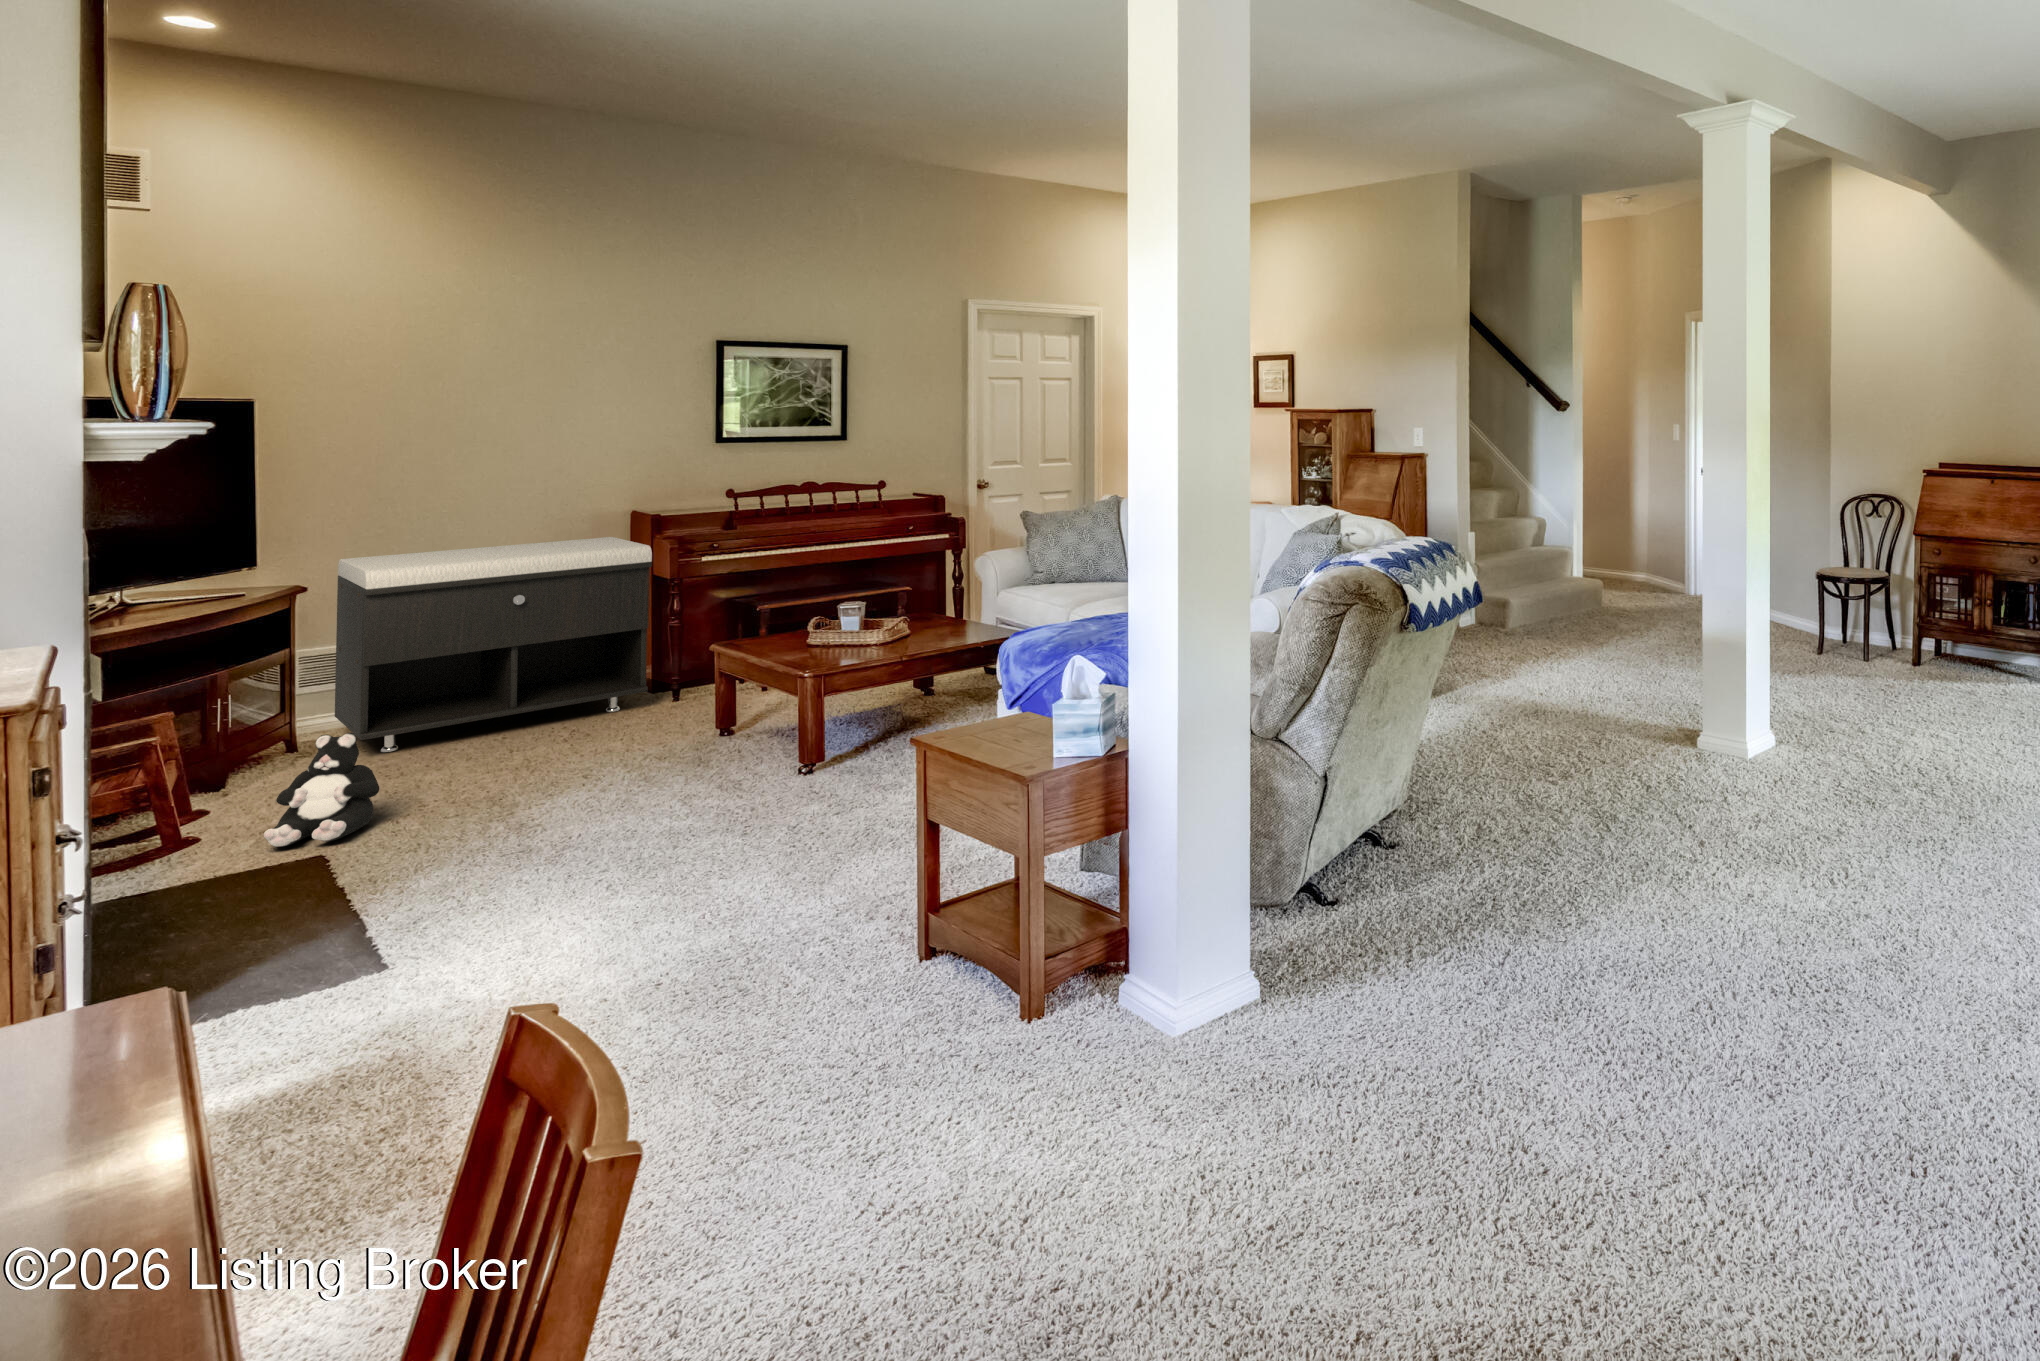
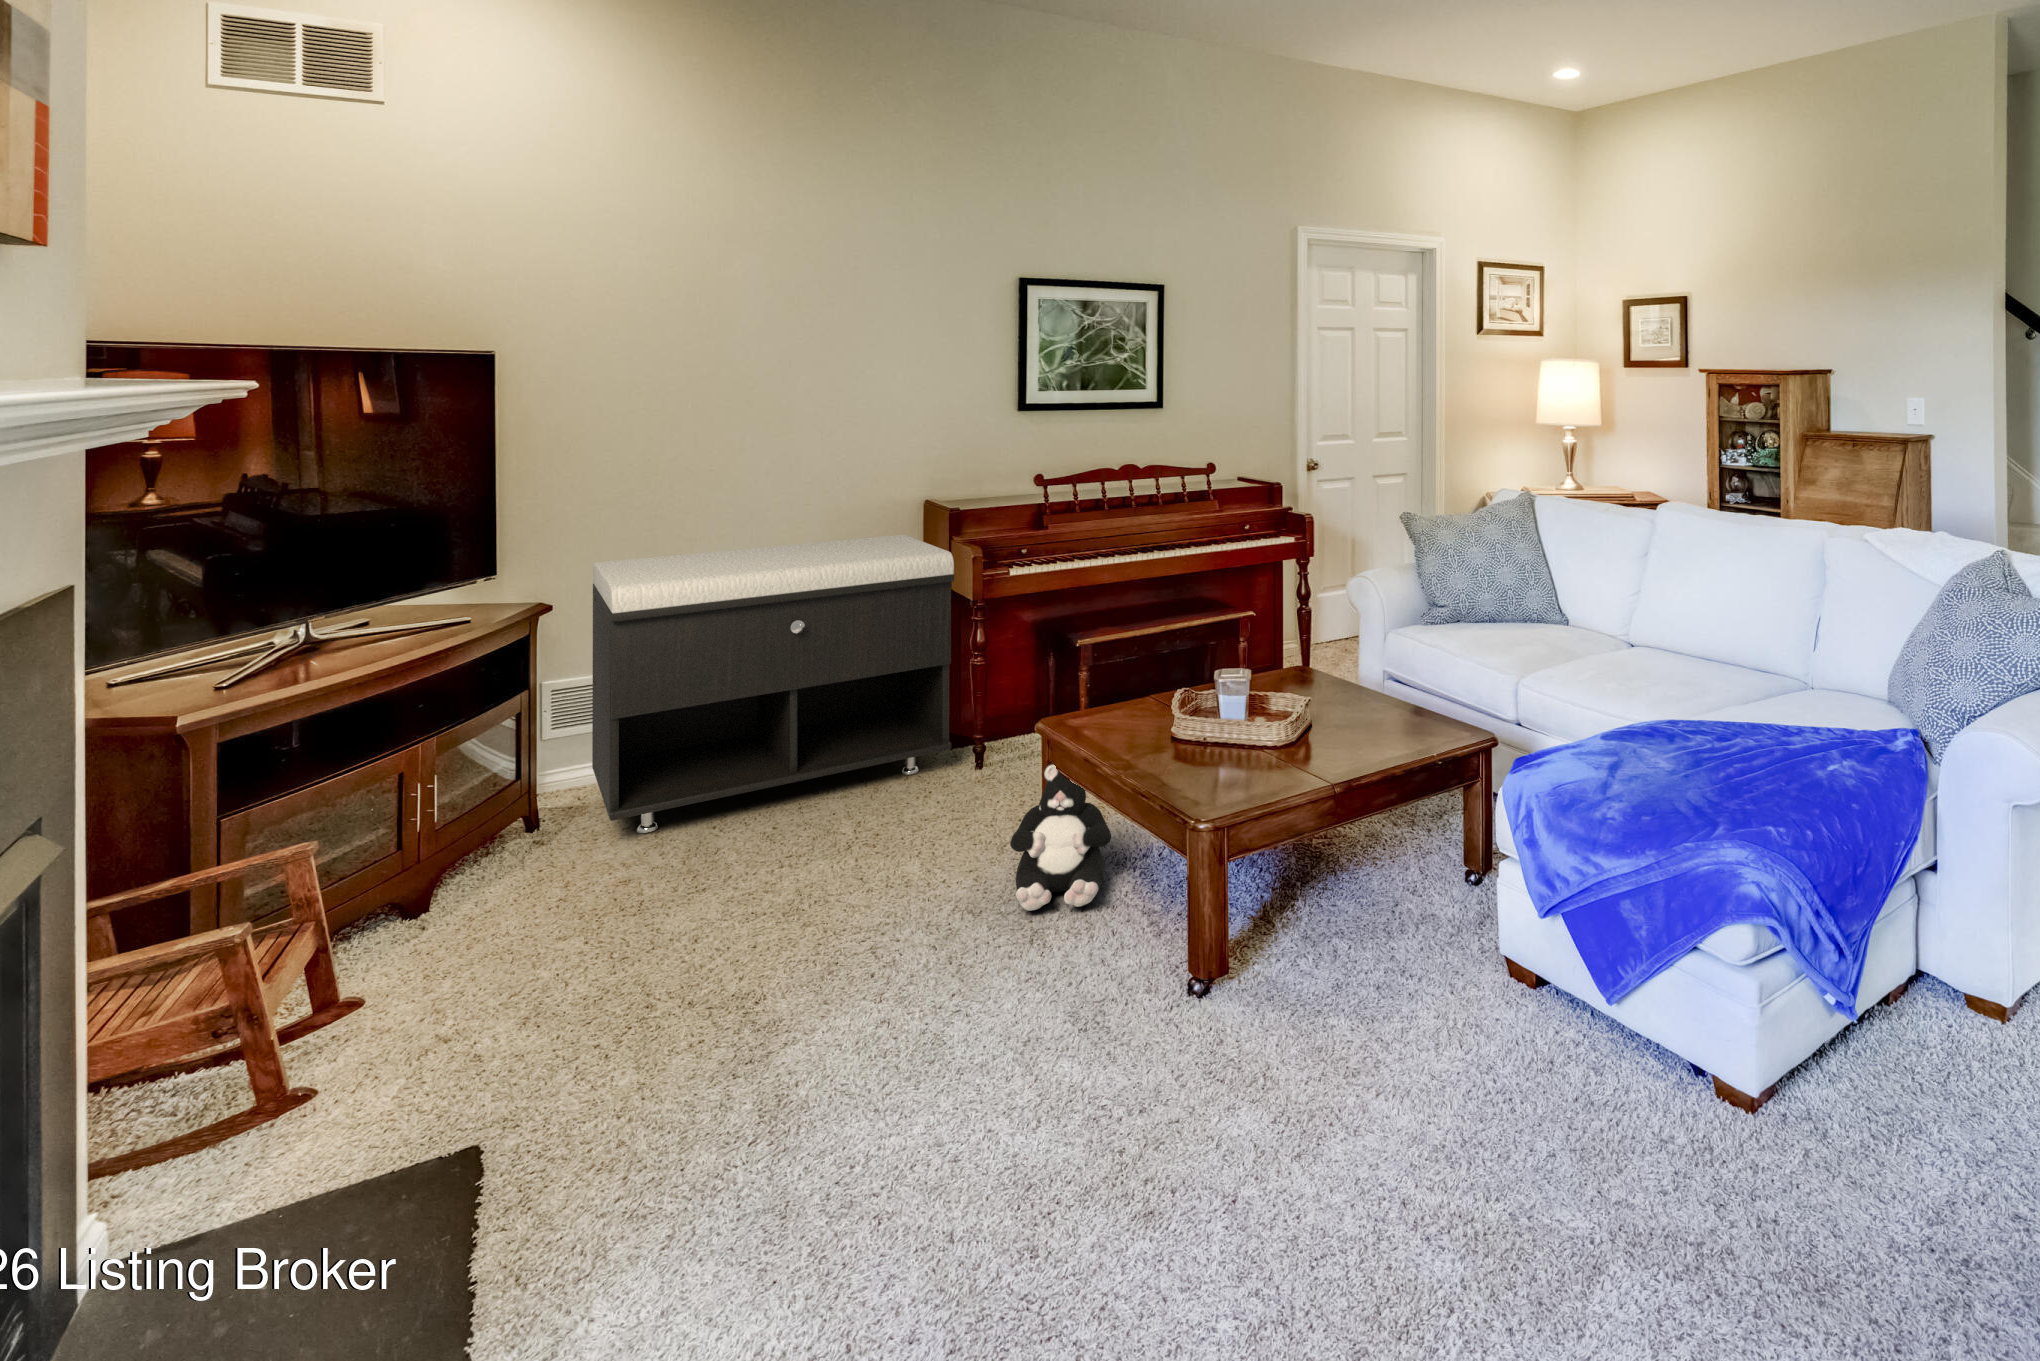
plush toy: present [264,733,379,847] -> present [1010,763,1111,911]

